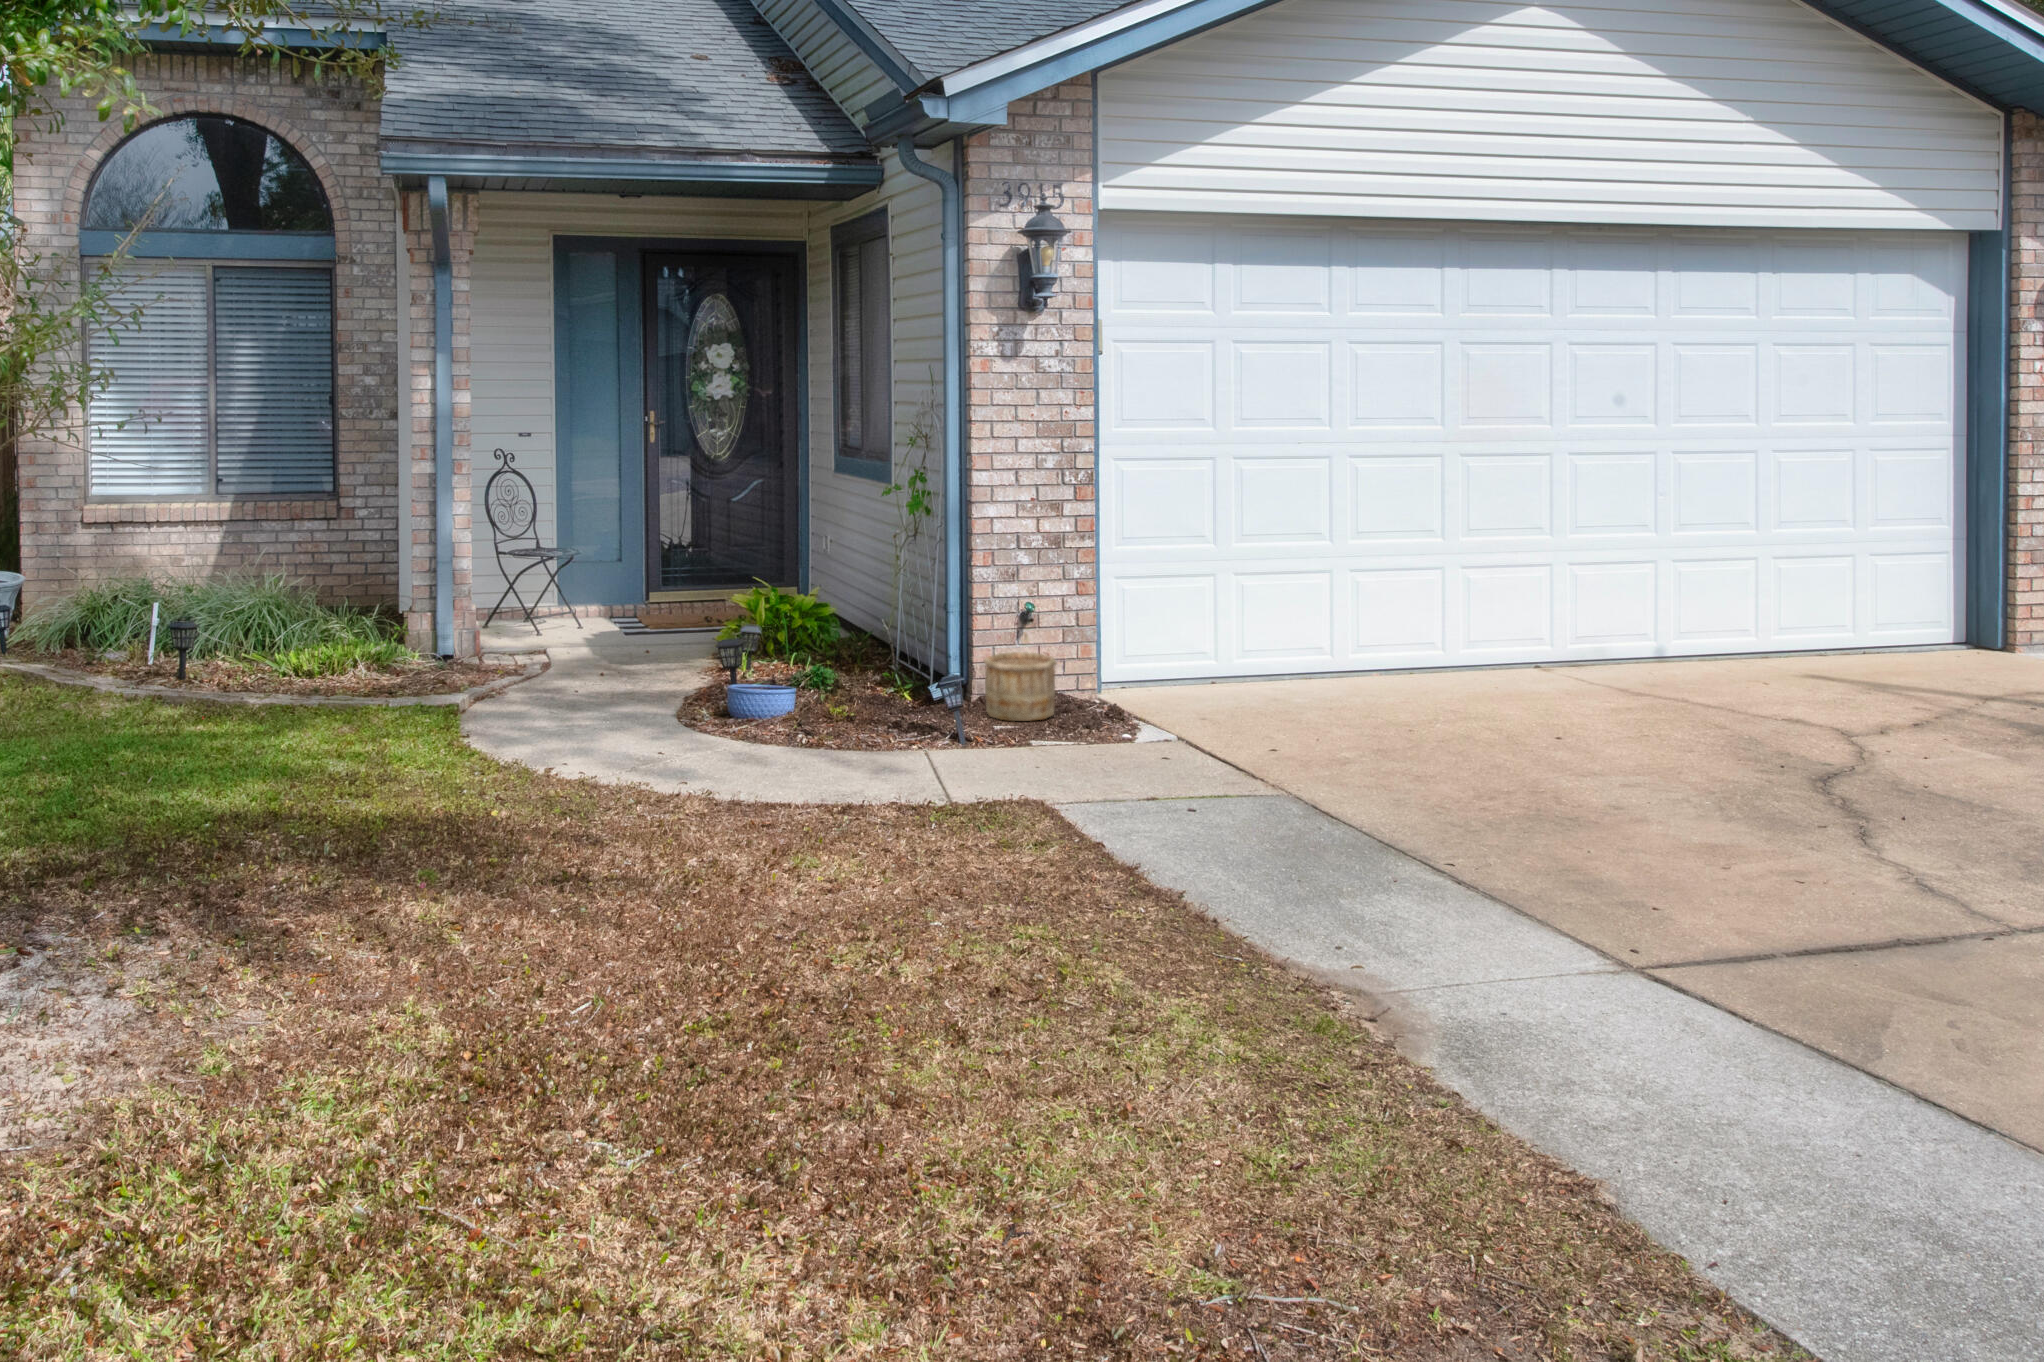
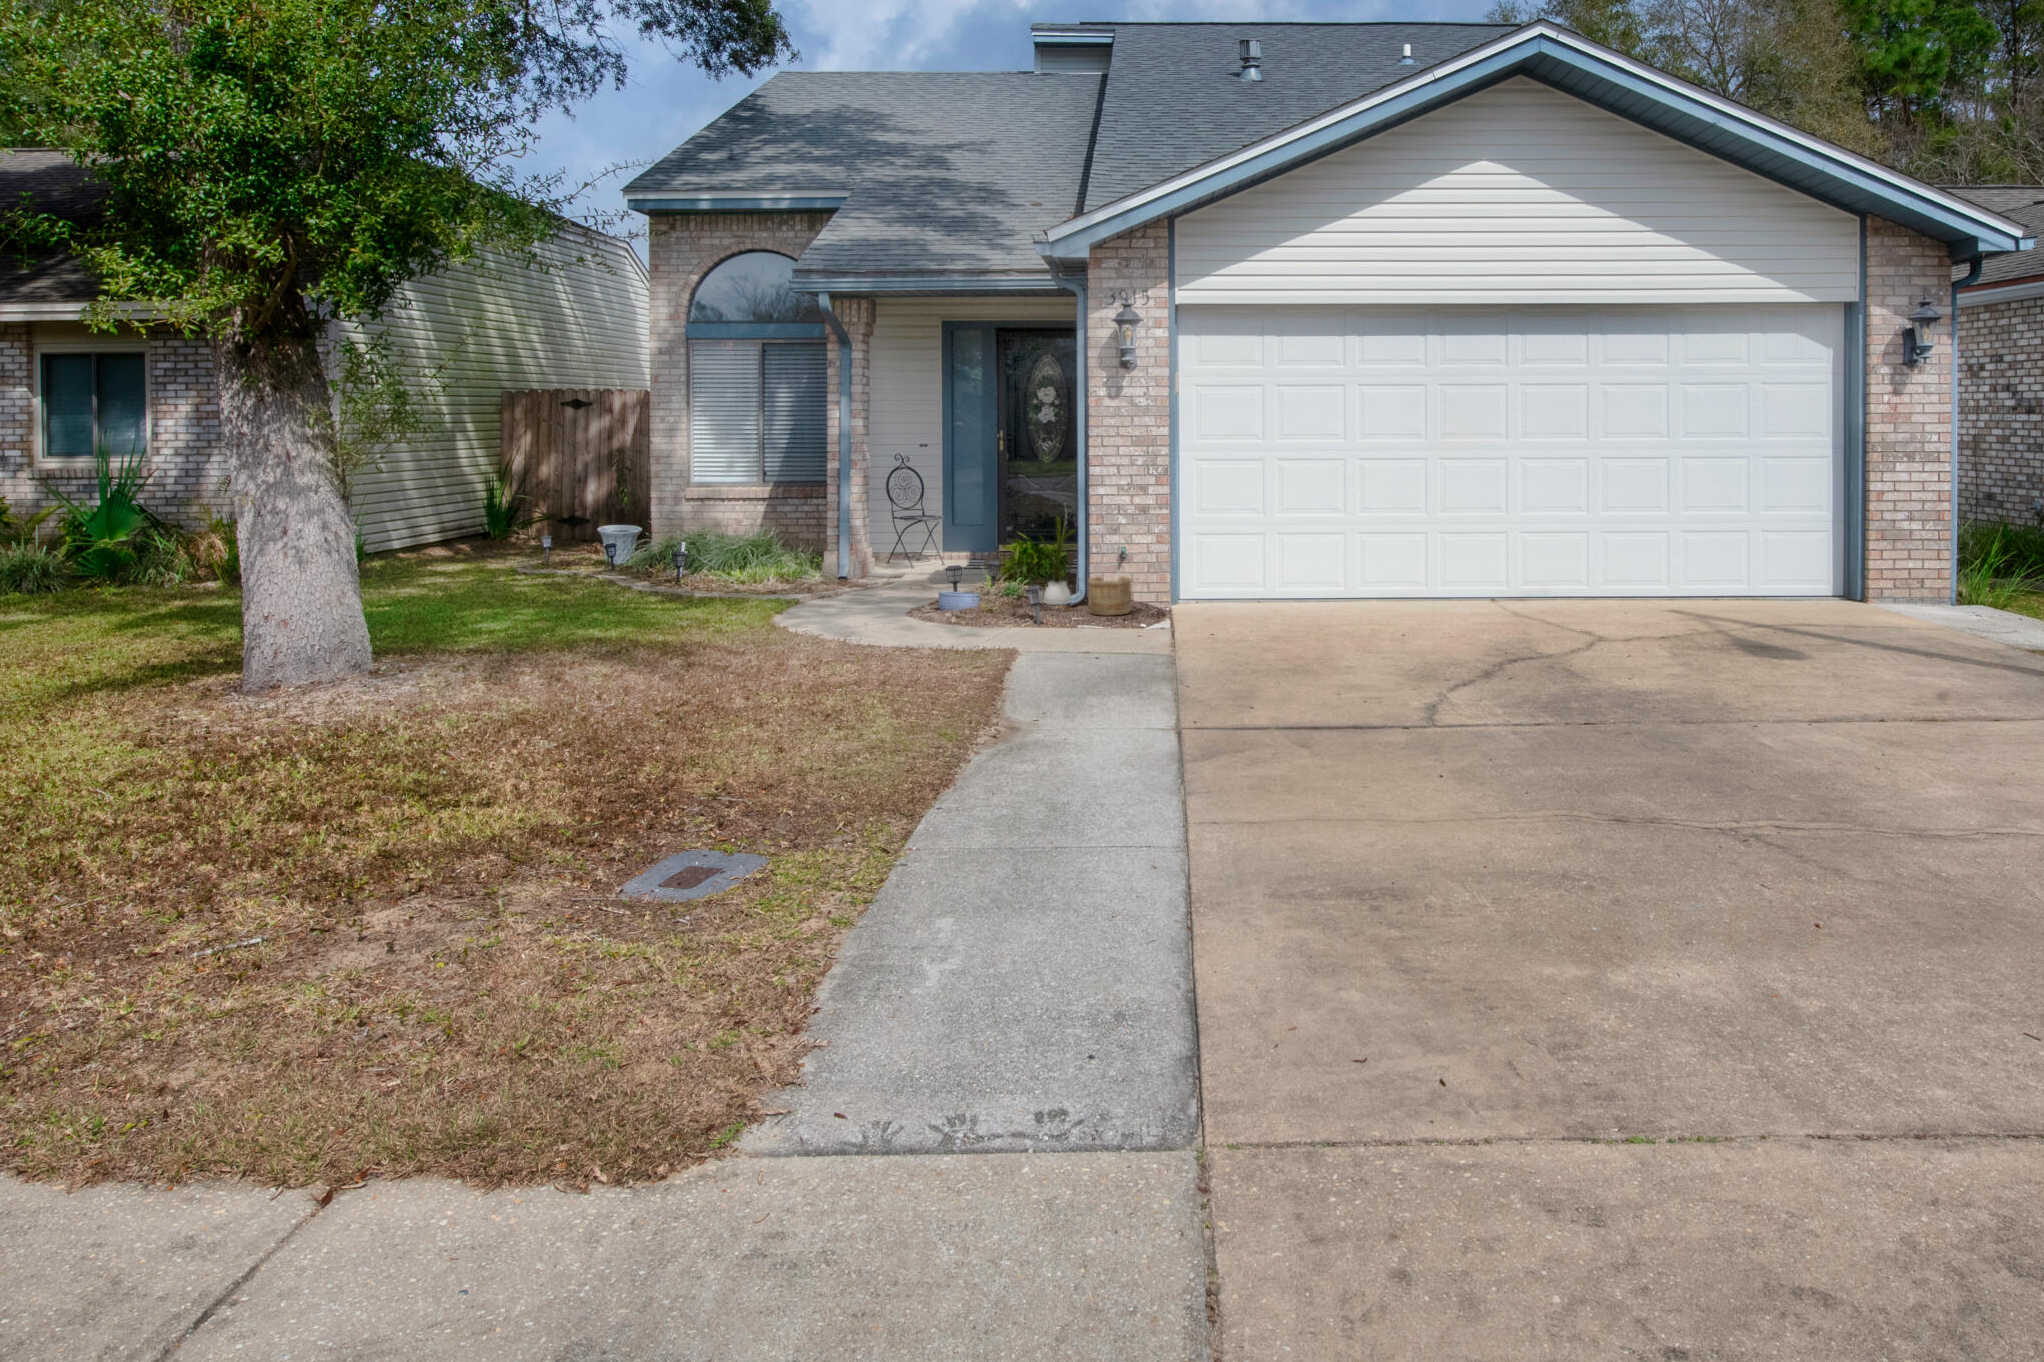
house plant: none [868,552,936,702] -> present [1043,517,1073,605]

